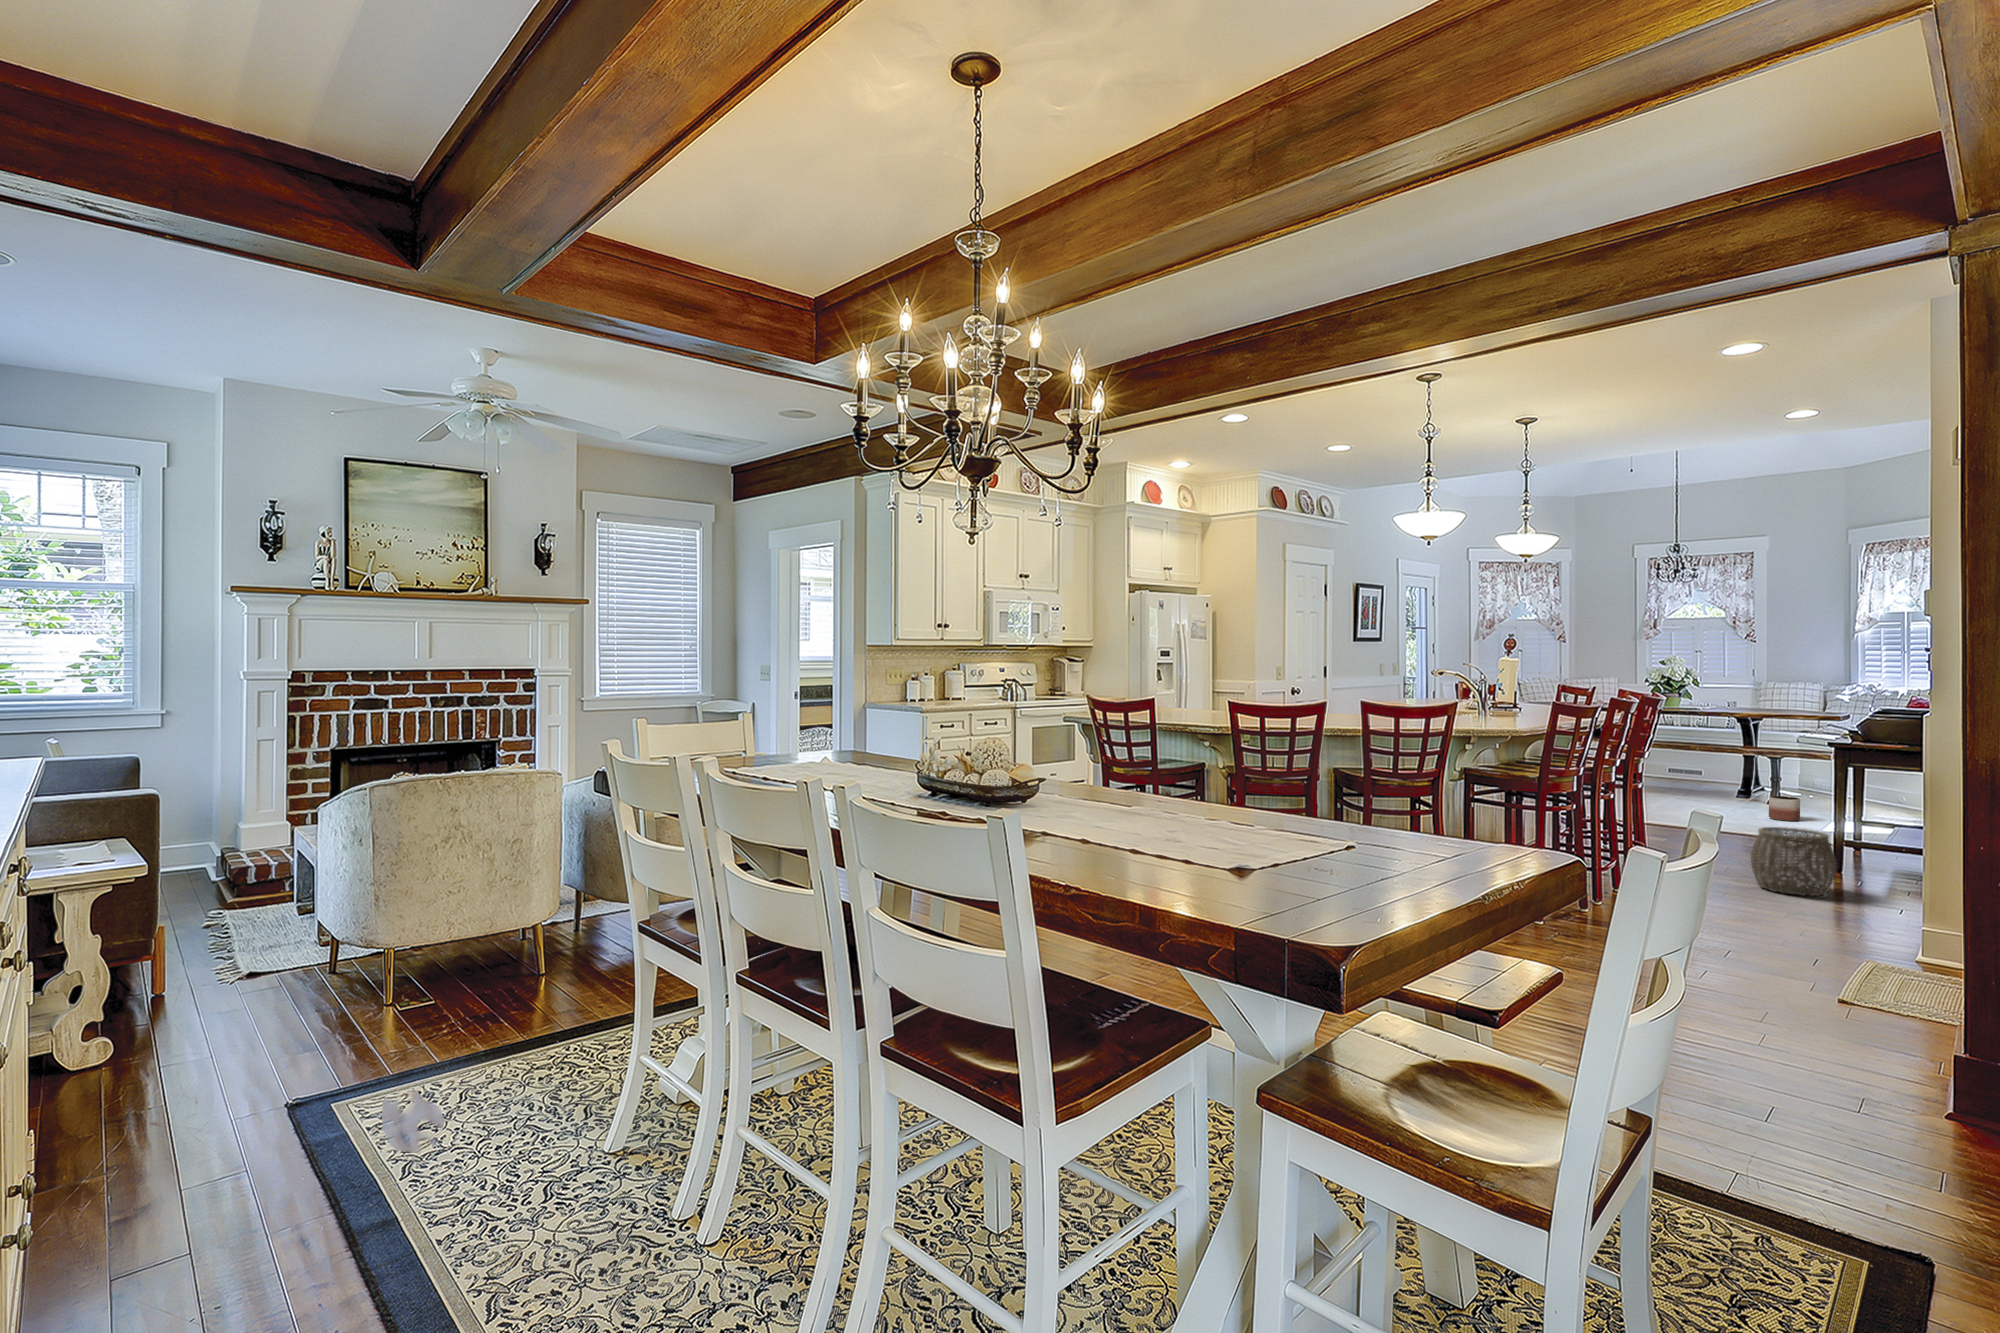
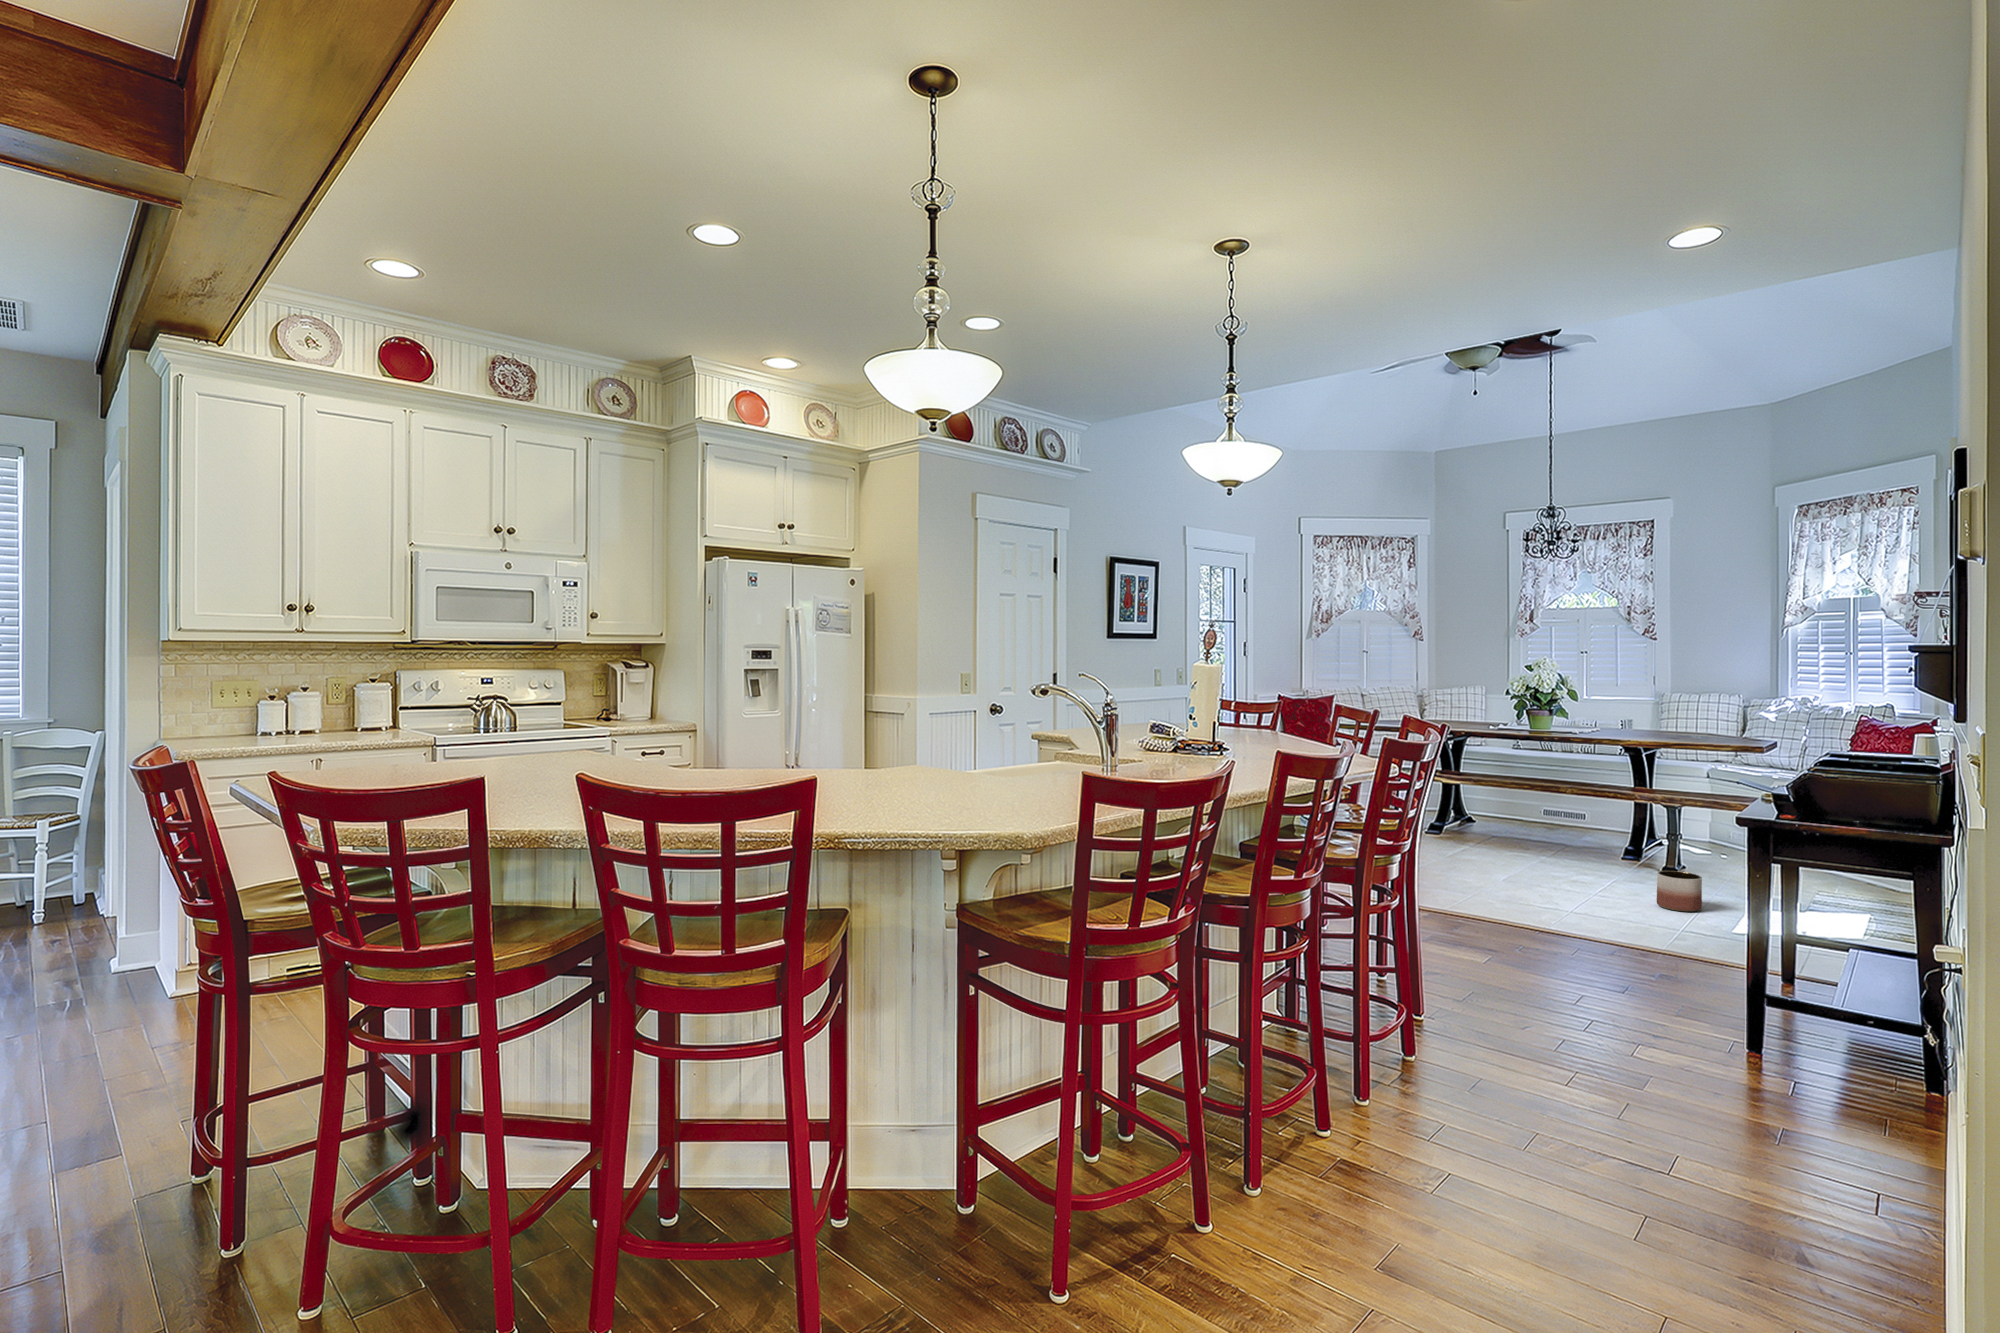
woven basket: present [1751,827,1836,896] -> none [1581,989,1744,1147]

